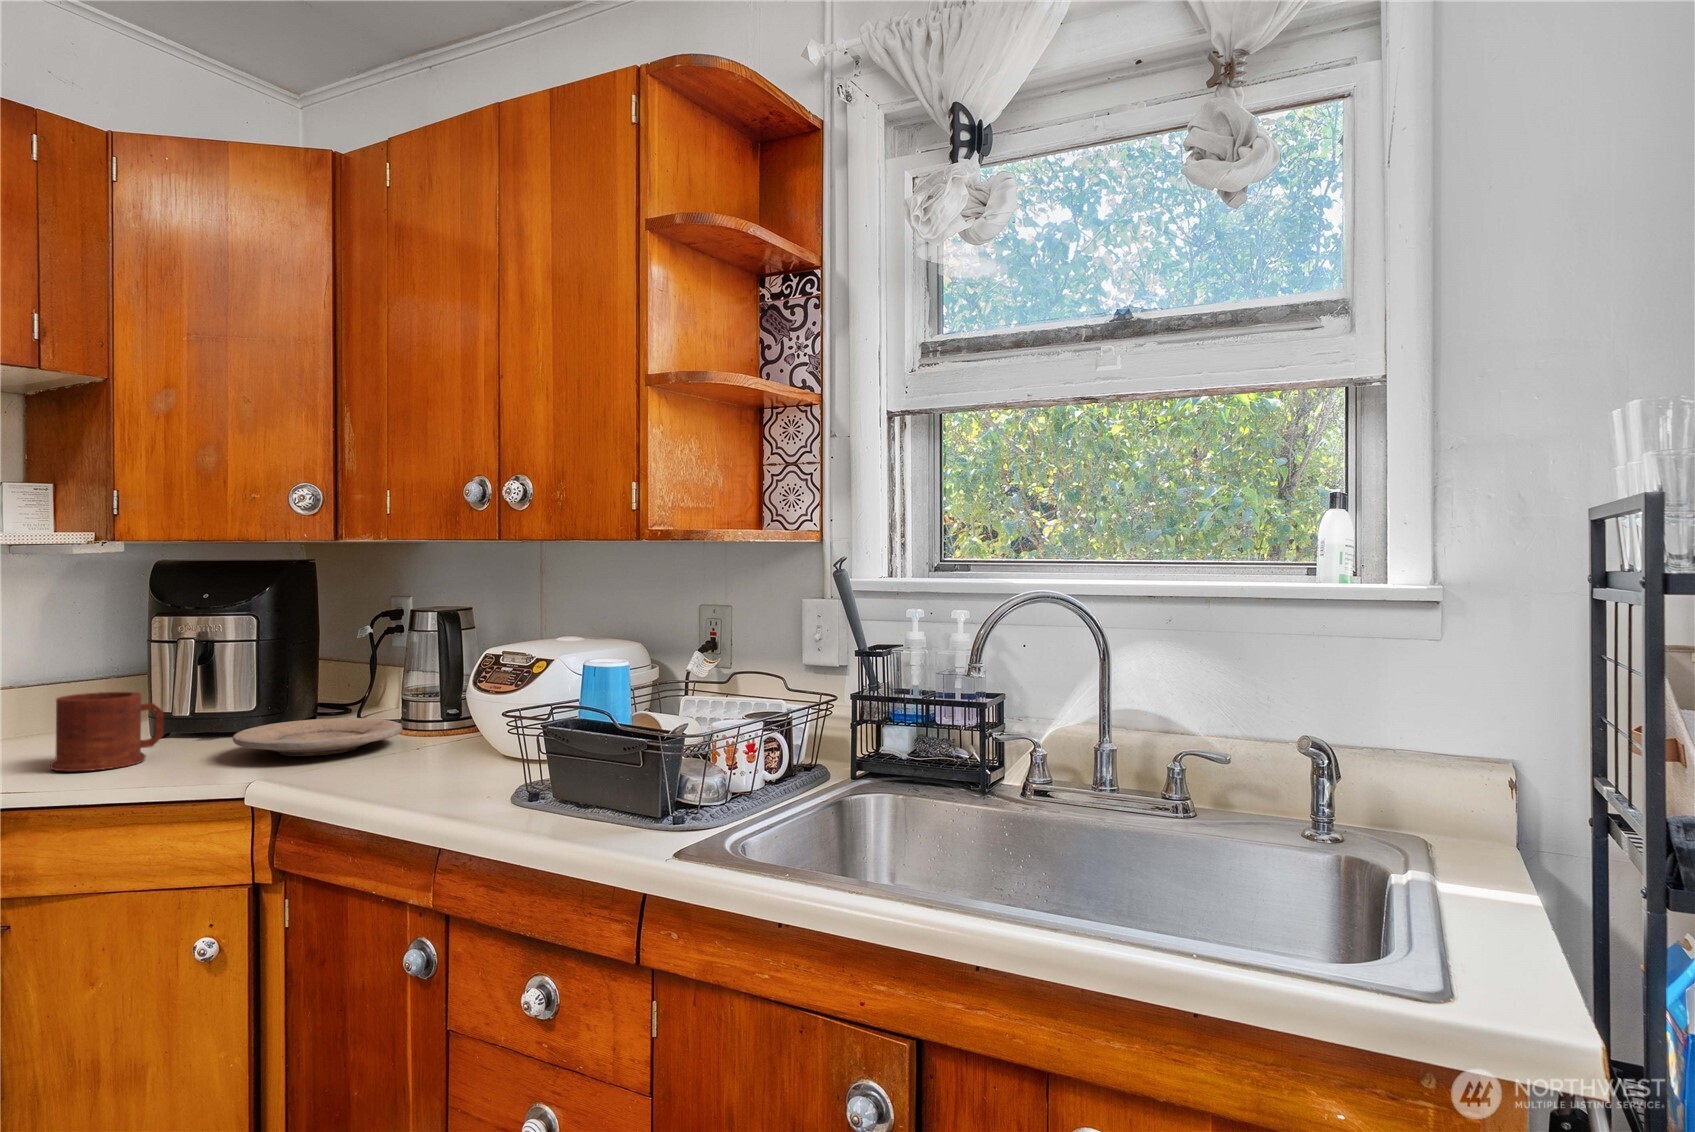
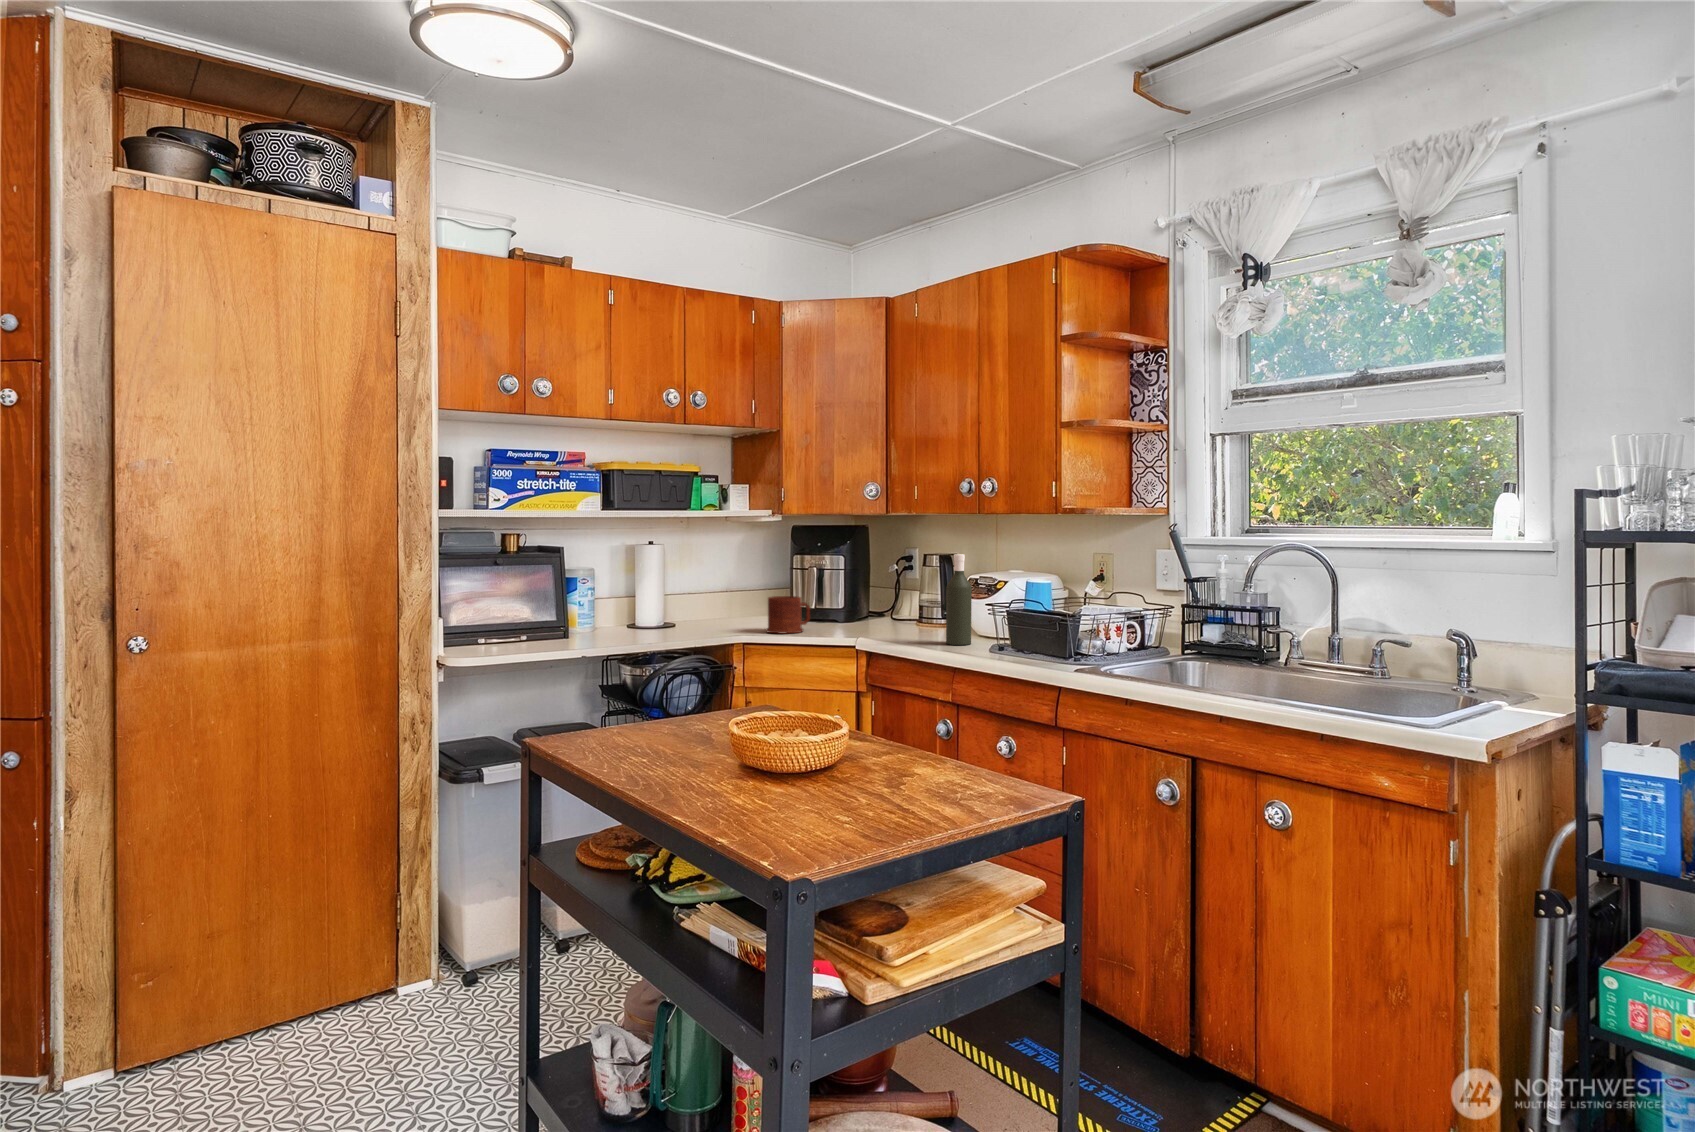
bottle: none [427,608,479,784] -> present [946,554,972,645]
plate: present [233,718,402,756] -> none [844,616,924,632]

